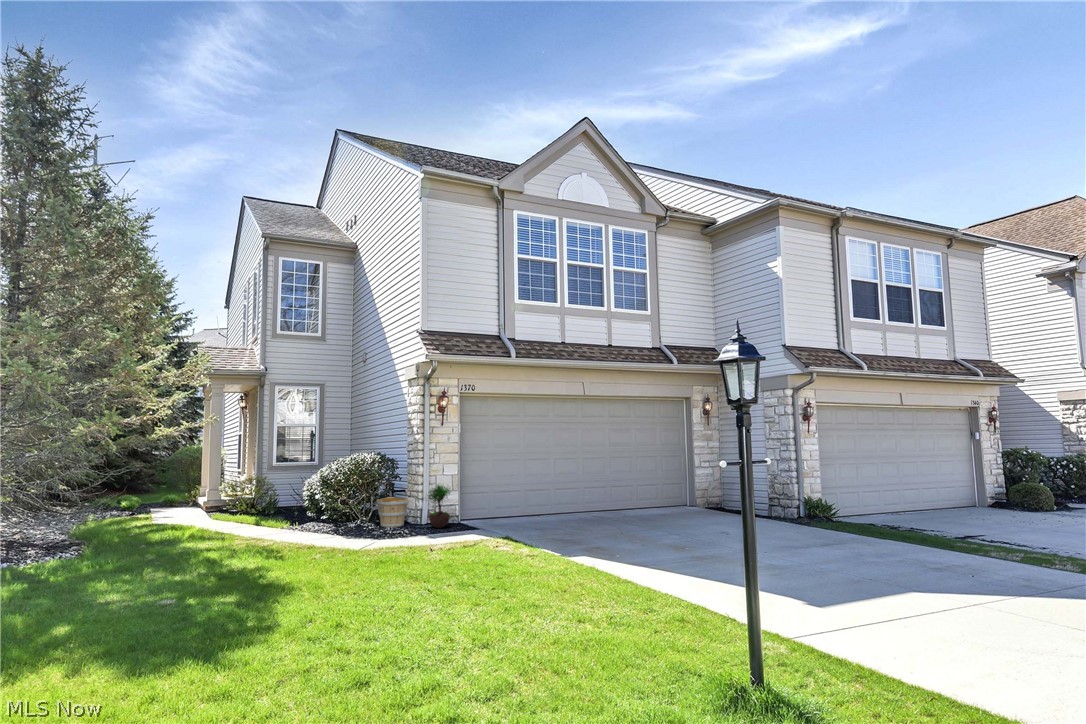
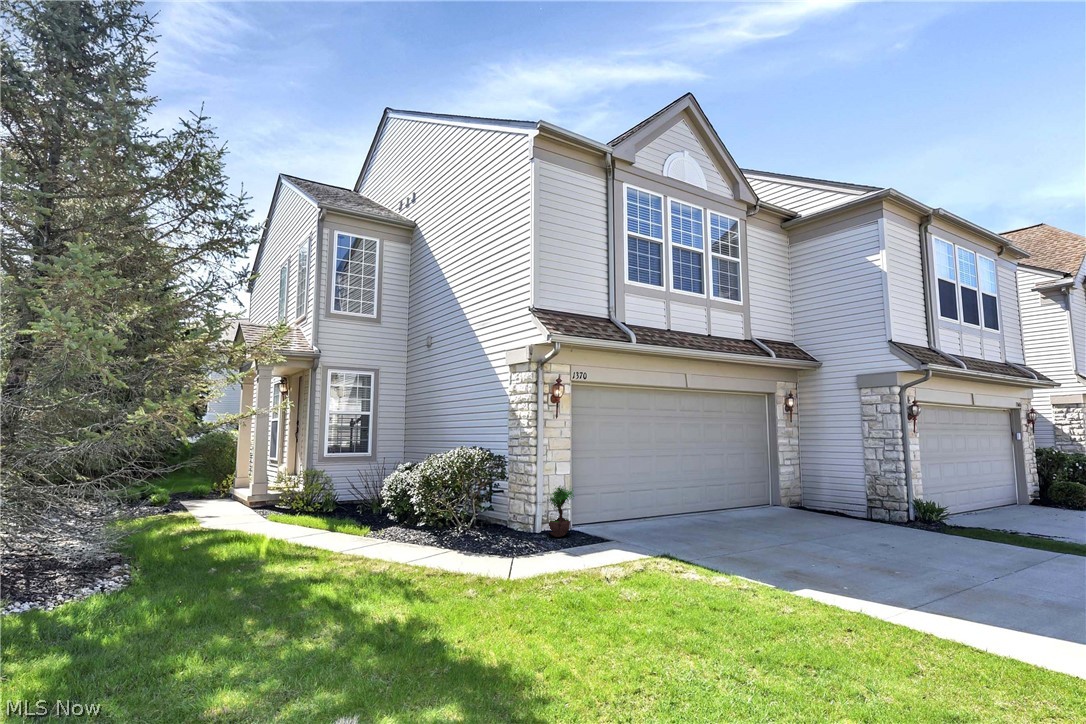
wooden bucket: present [377,497,408,527] -> none [481,499,517,536]

